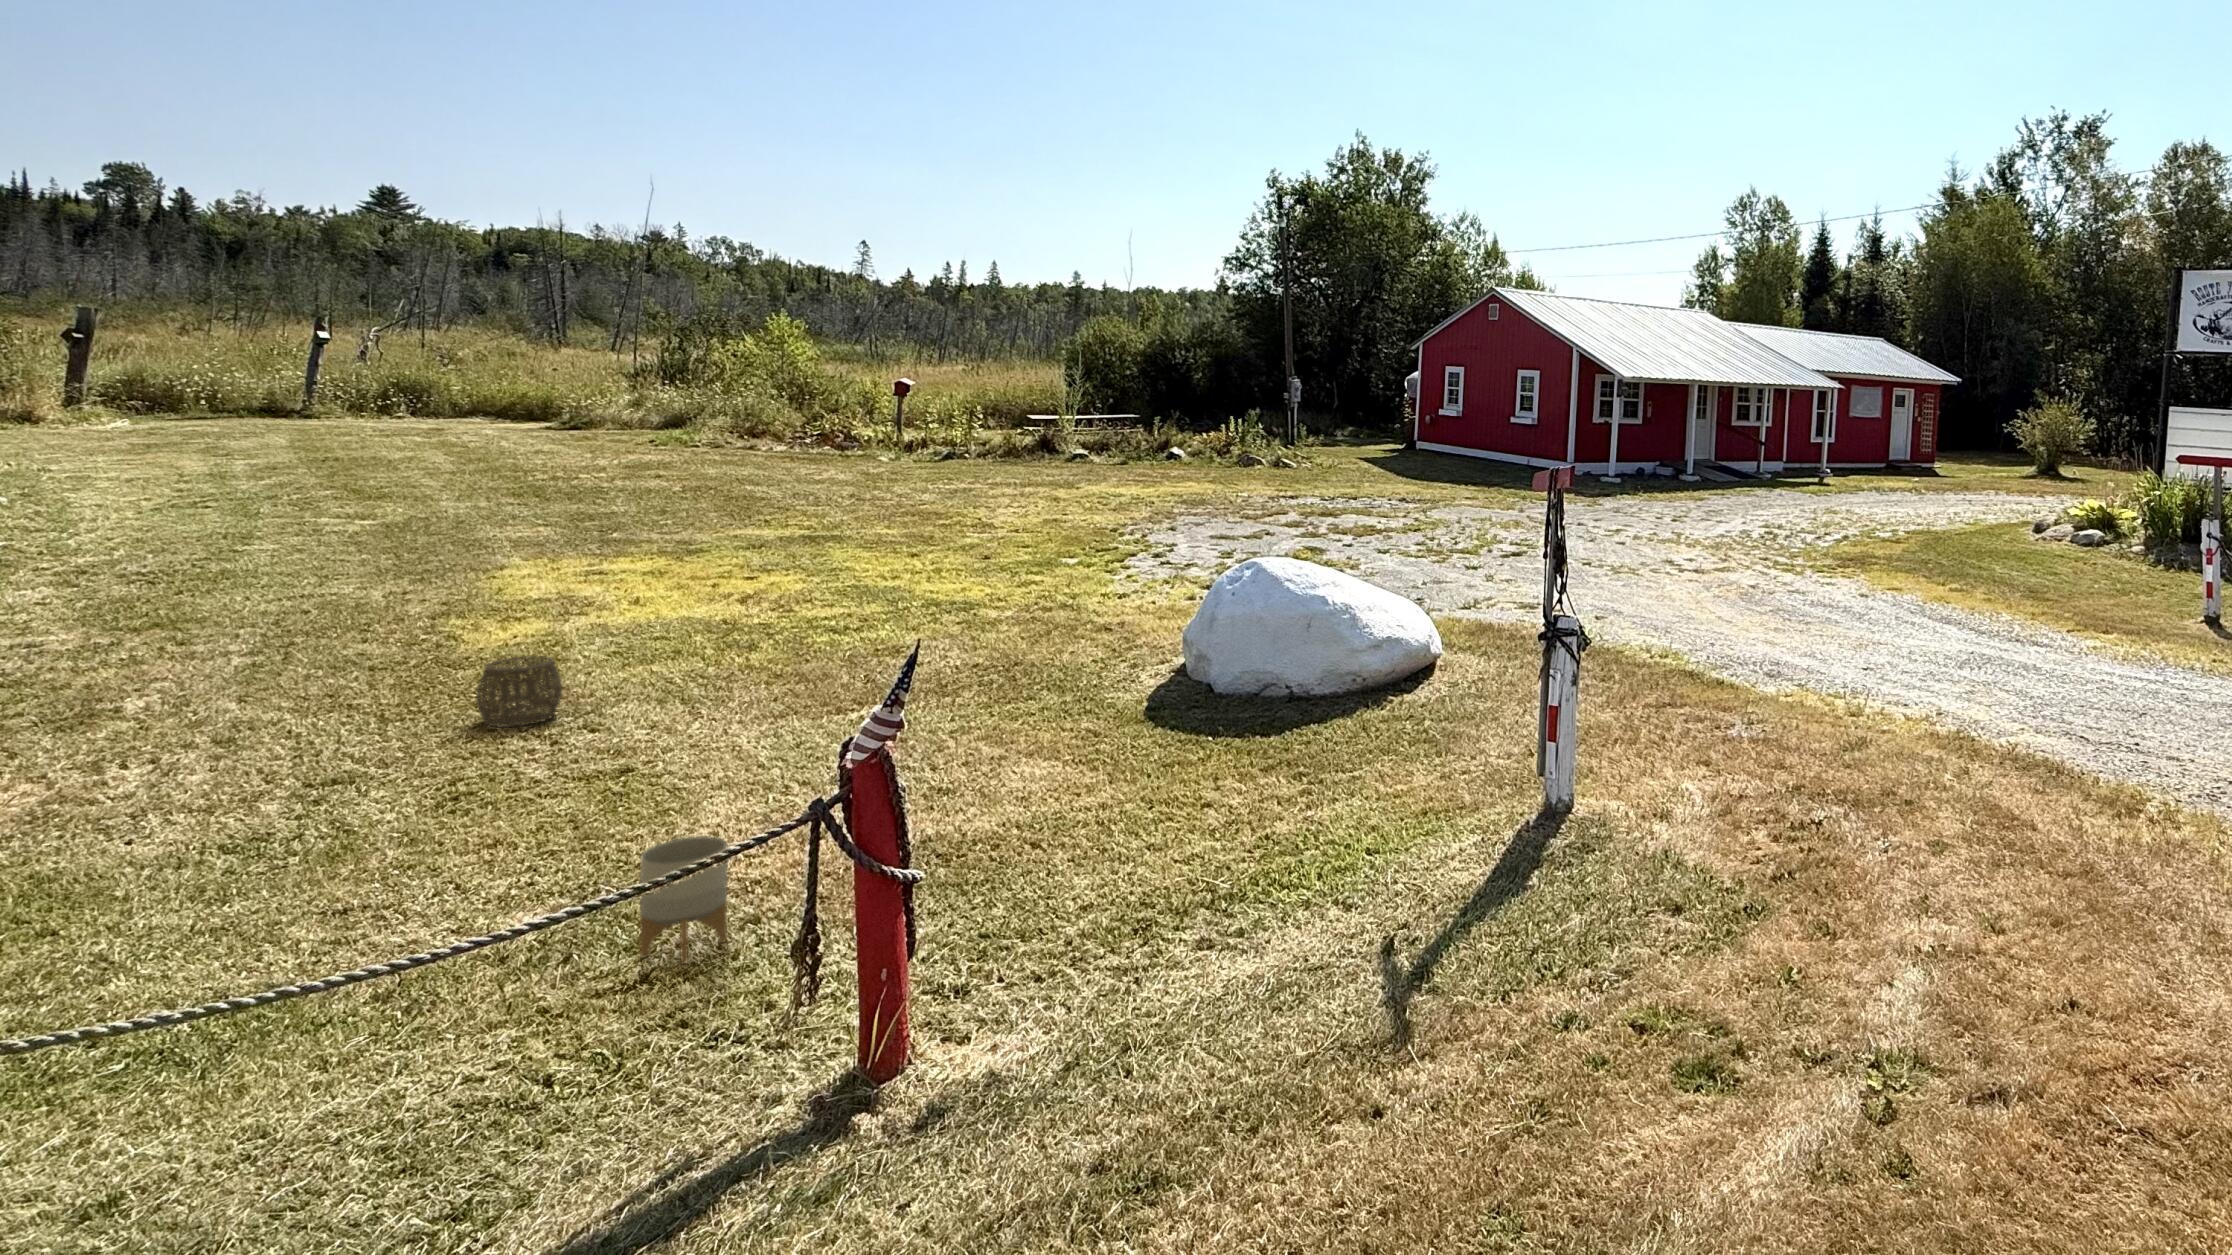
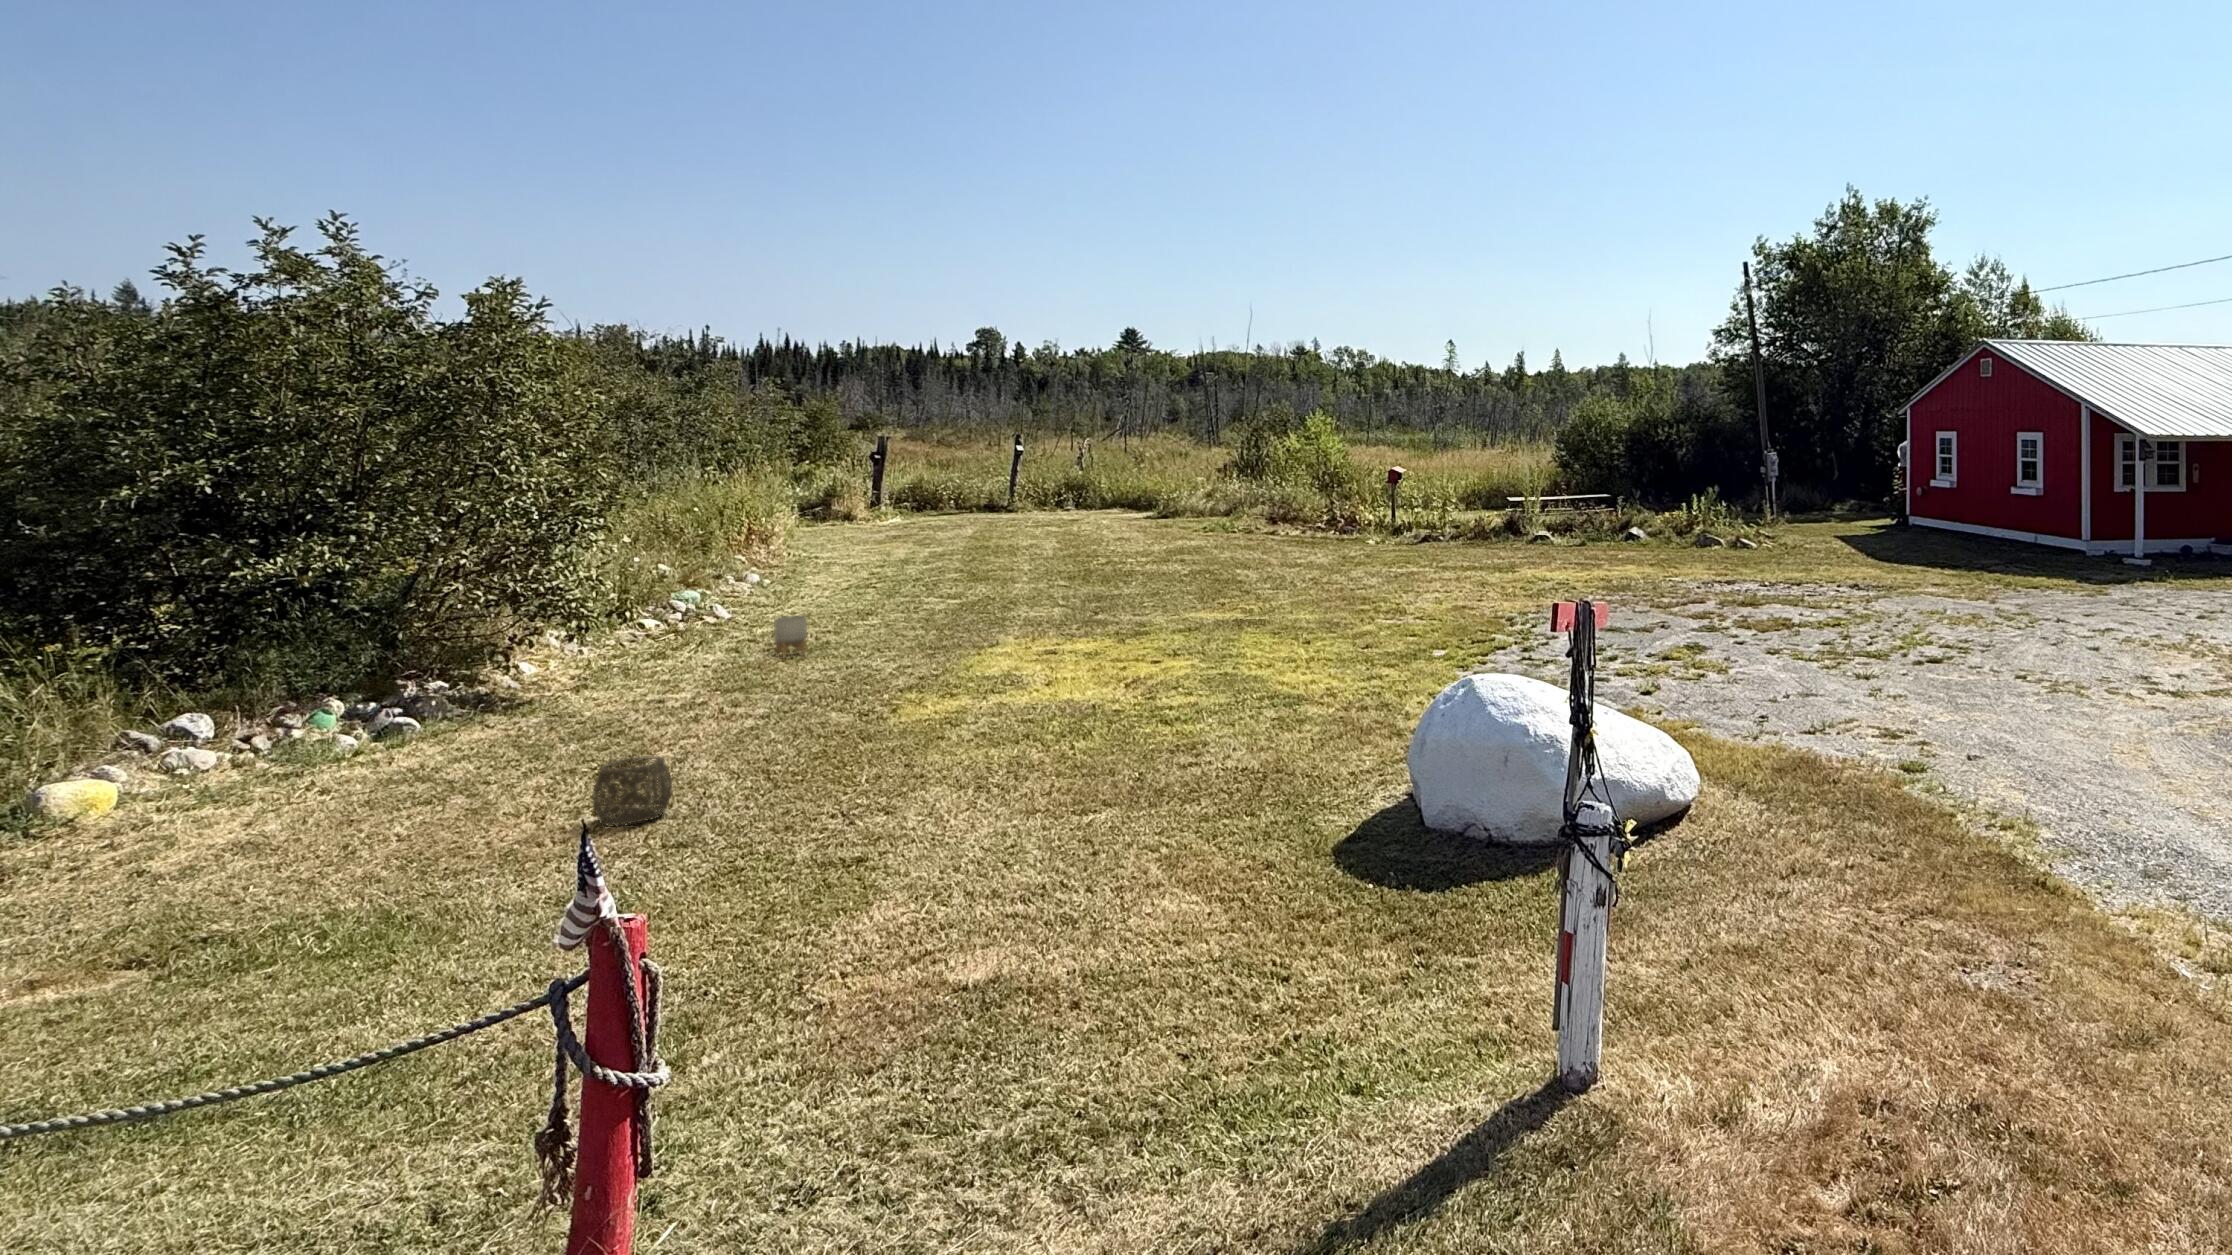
planter: present [640,836,728,964] -> present [774,615,807,658]

